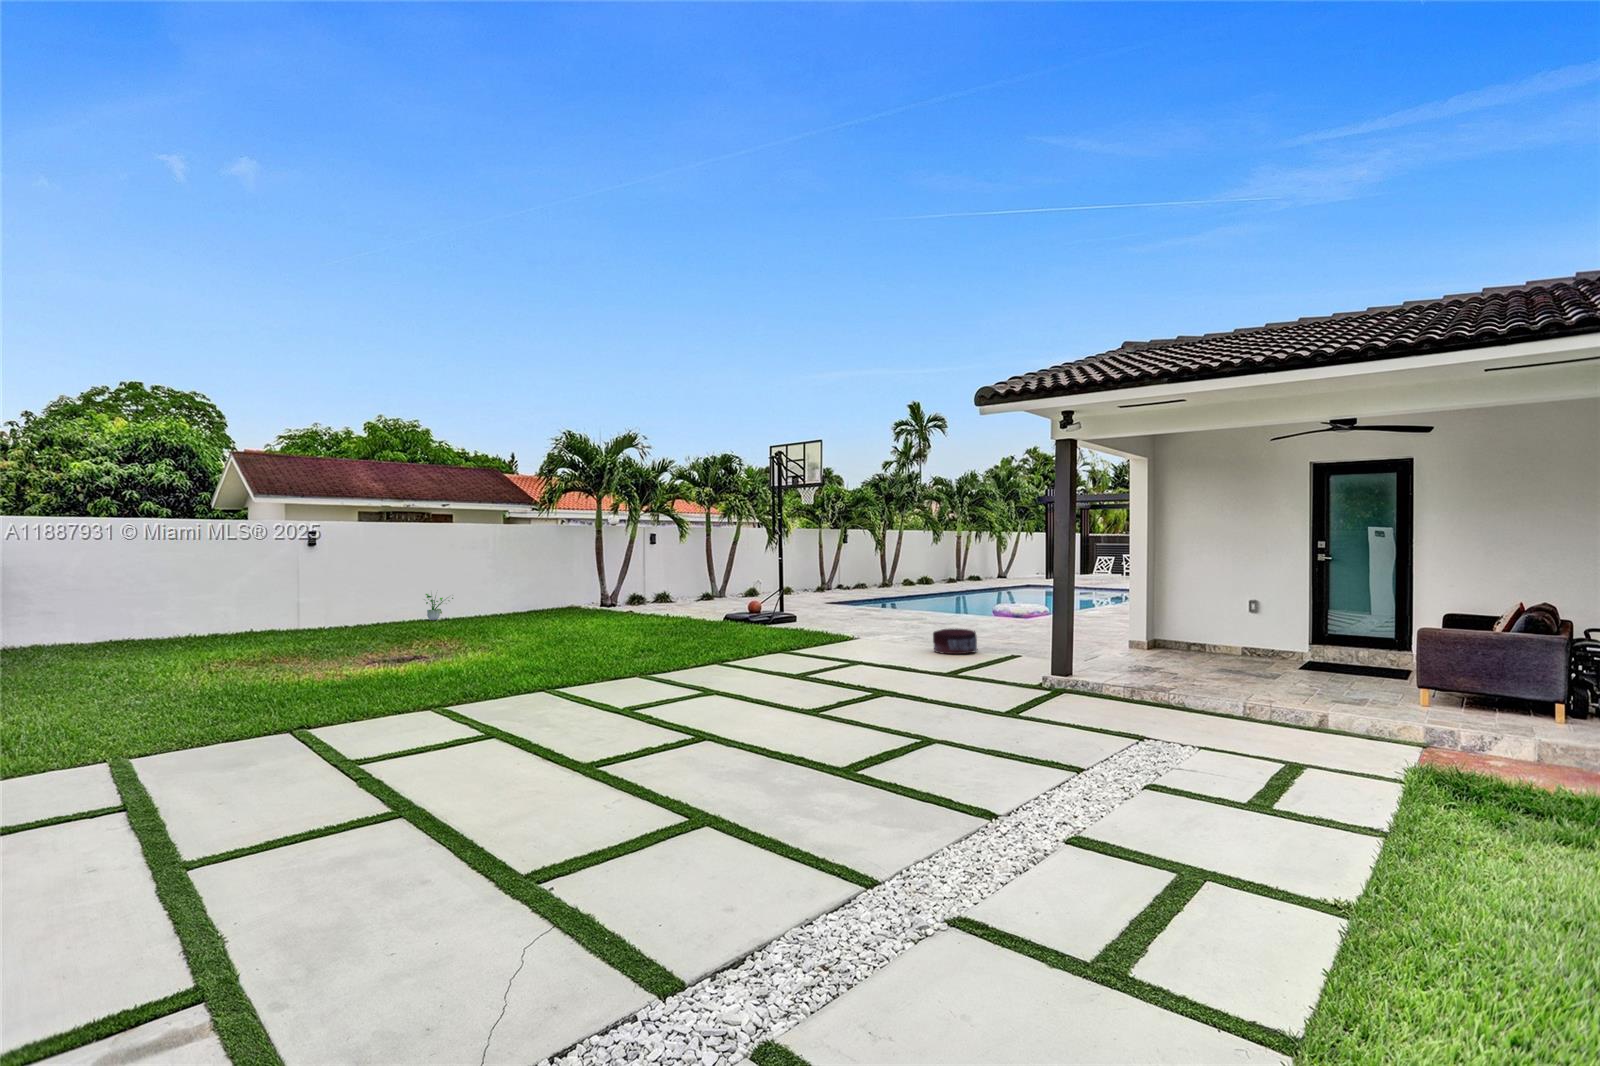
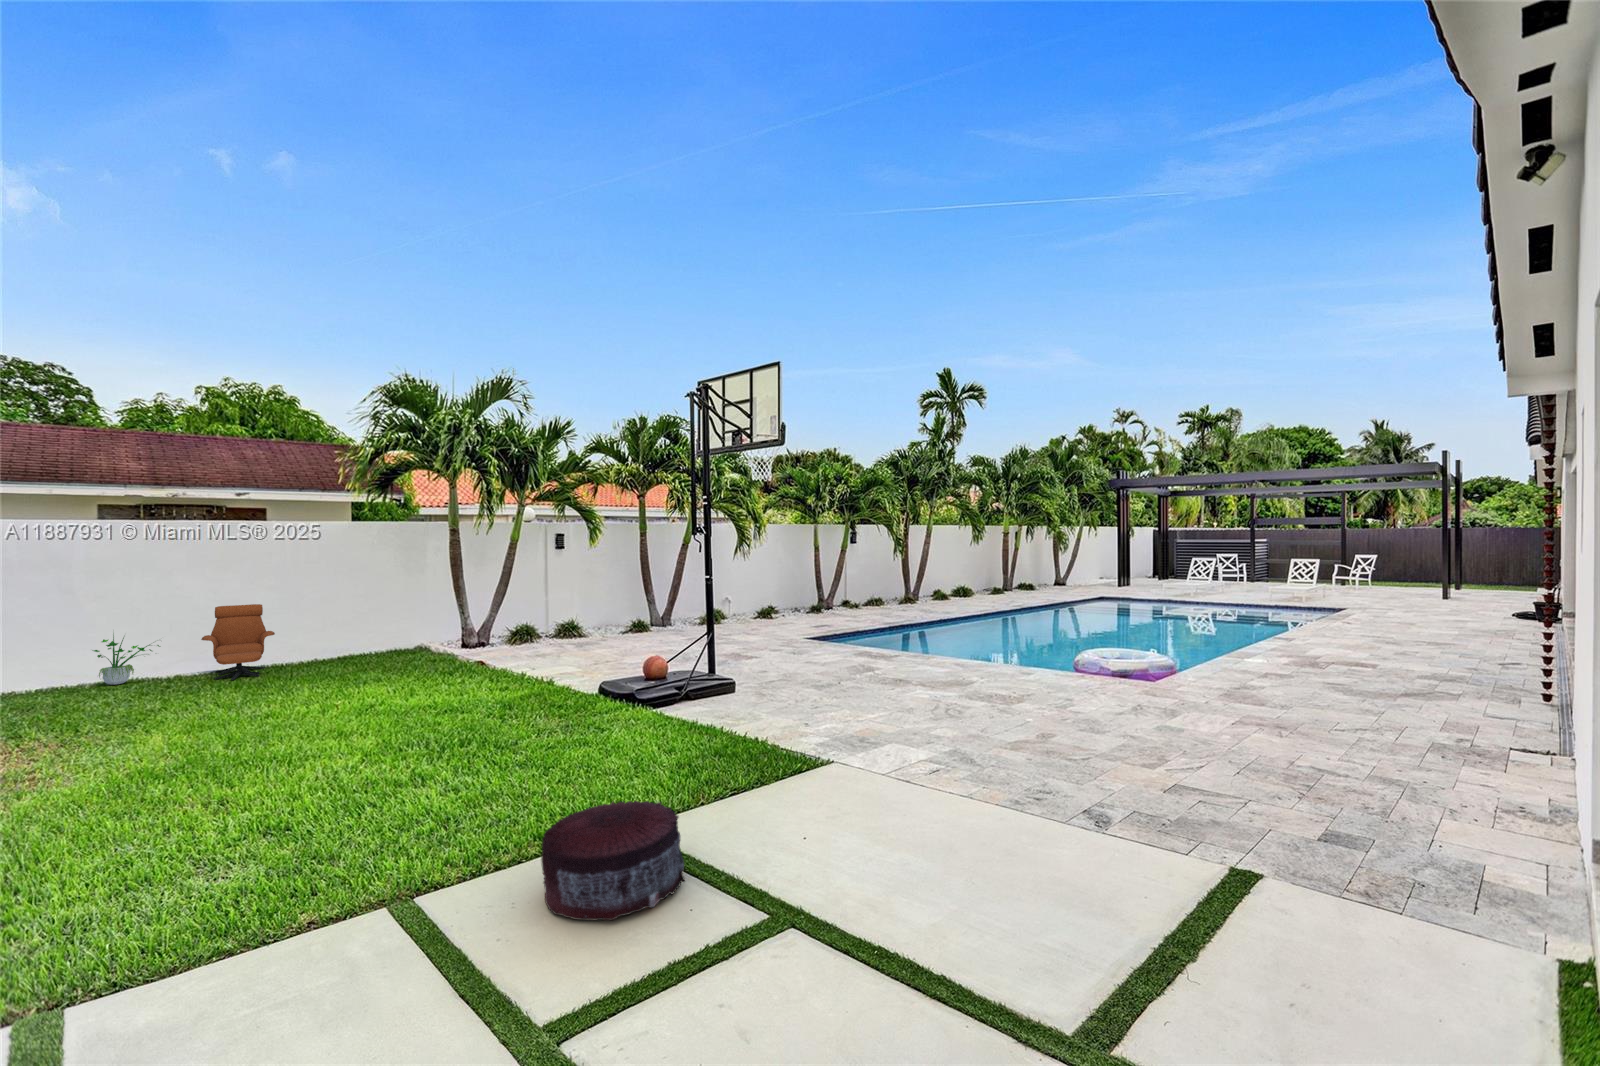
lounge chair: none [470,576,511,618] -> present [201,604,275,680]
pouf: present [933,629,978,654] -> present [541,801,685,920]

